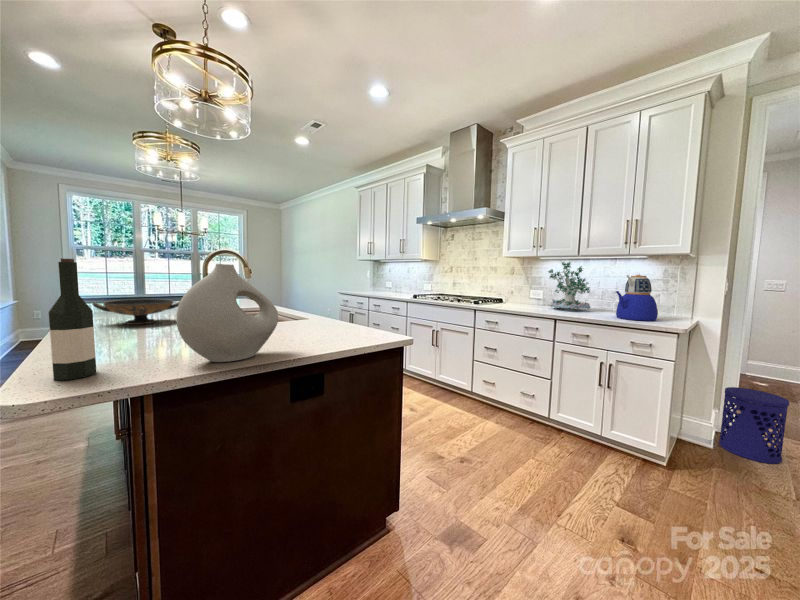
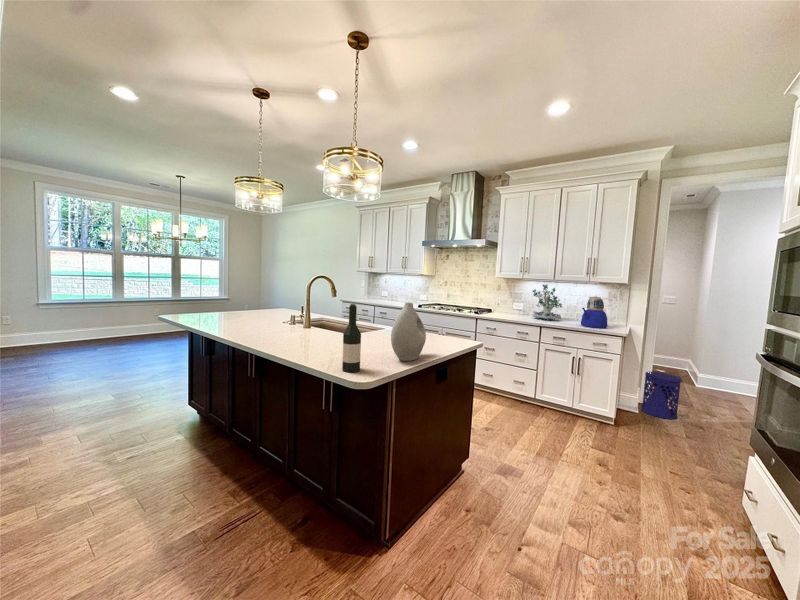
decorative bowl: present [93,299,180,325] -> none [252,316,304,337]

